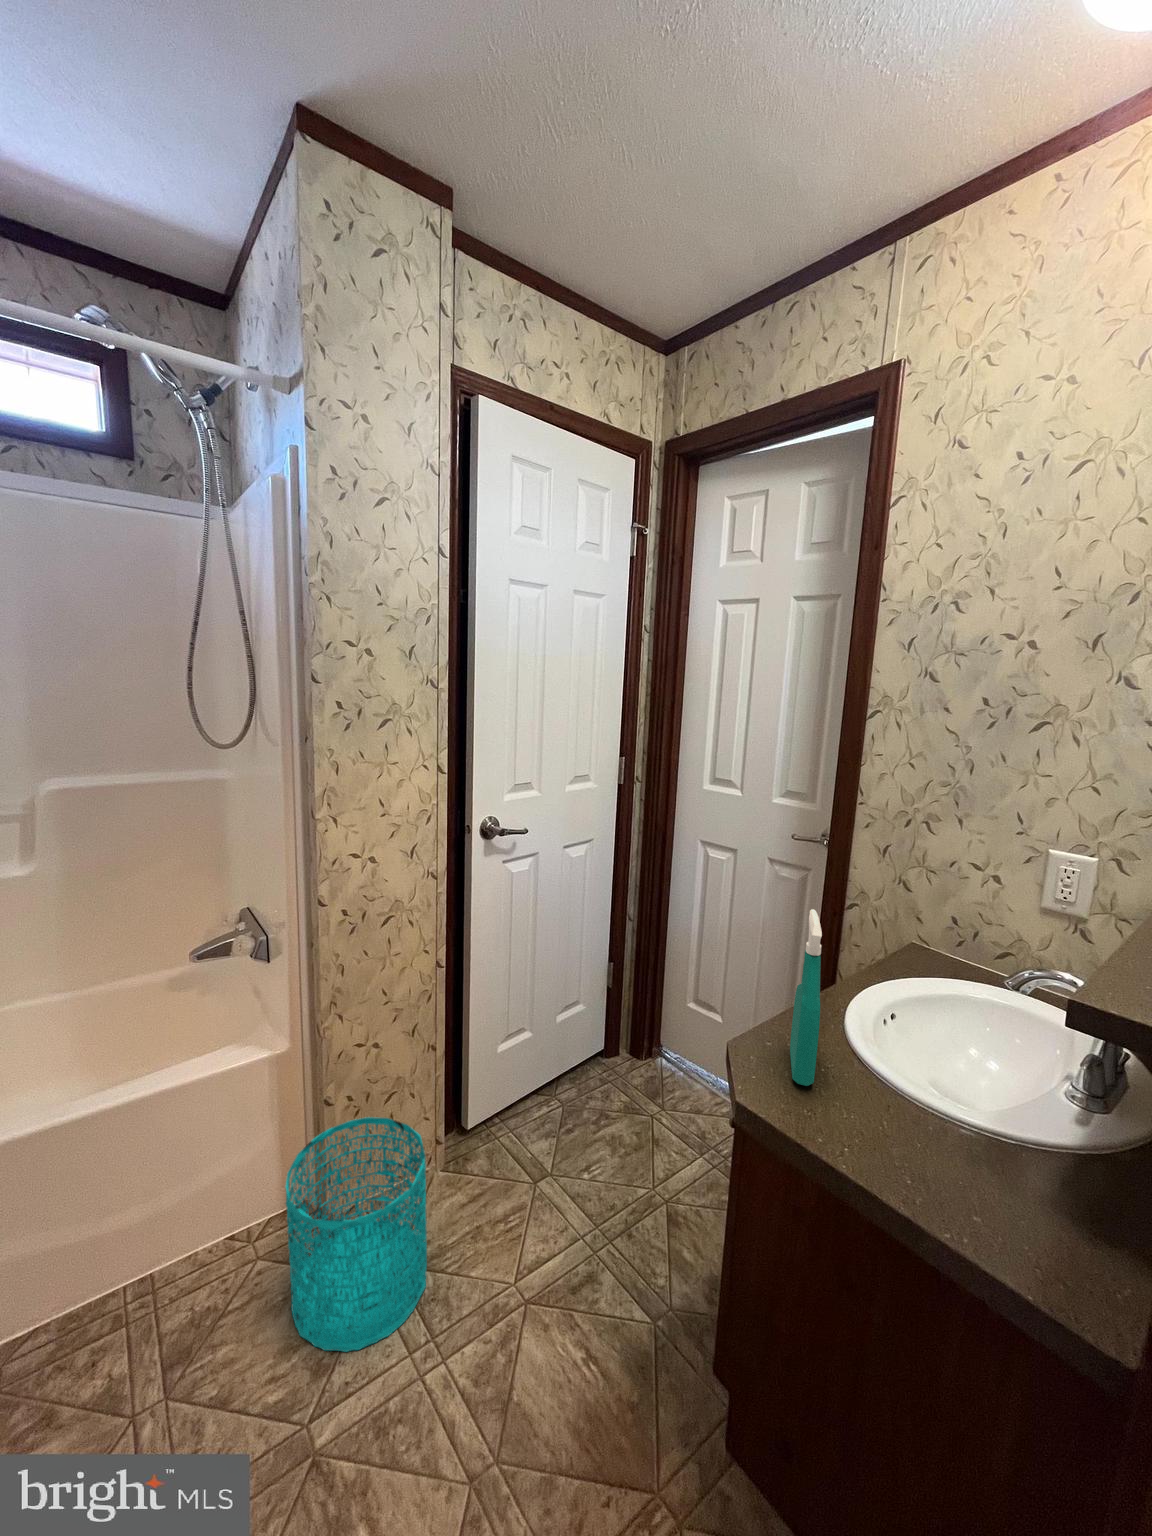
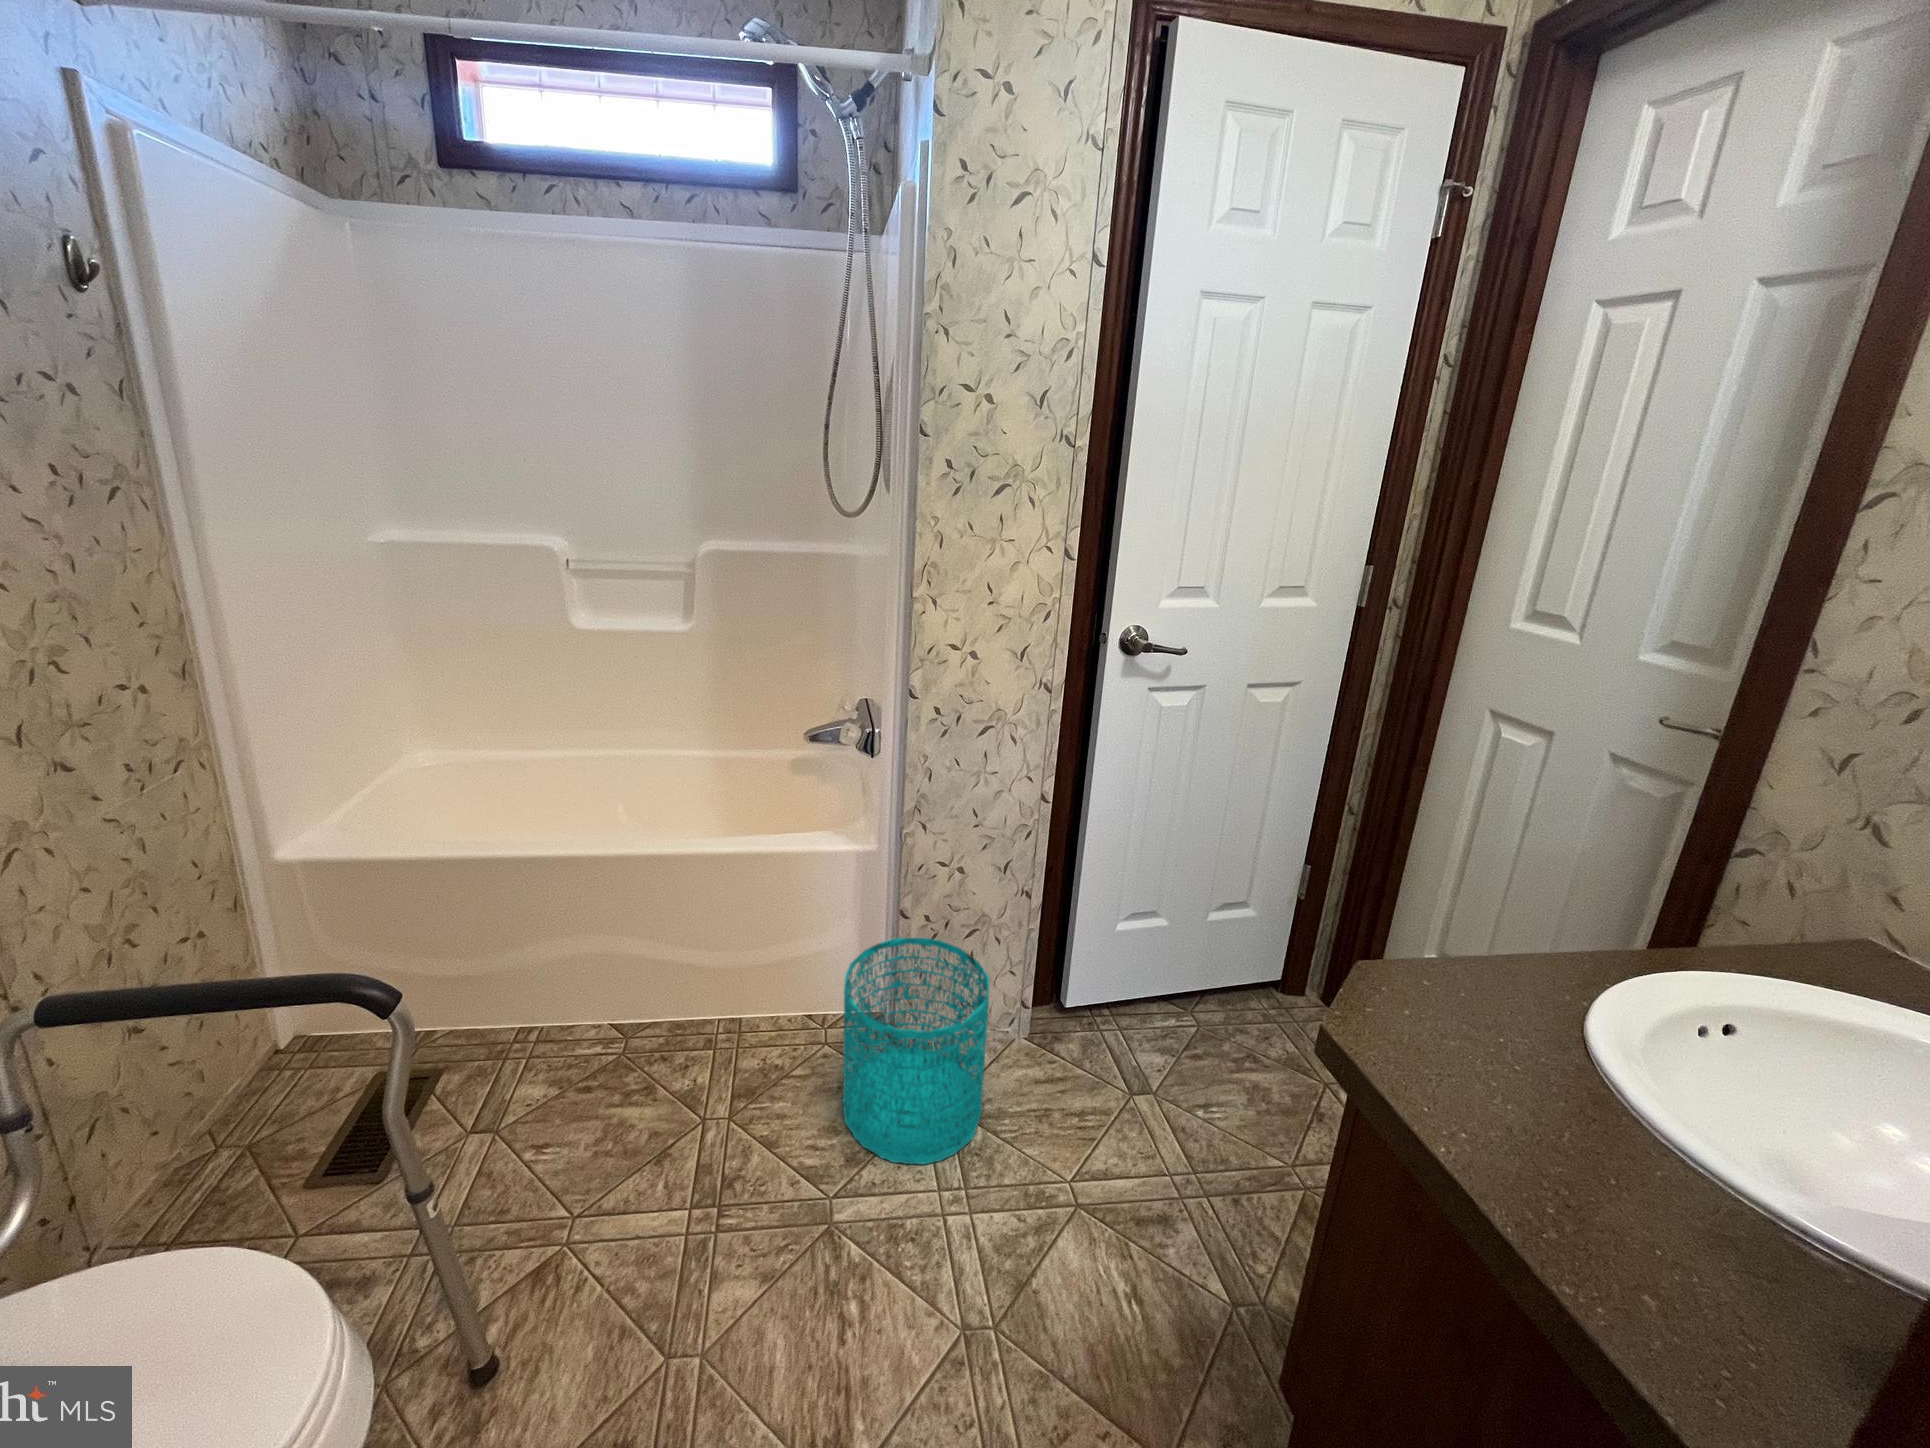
spray bottle: present [790,909,822,1086] -> none [1458,798,1566,1066]

